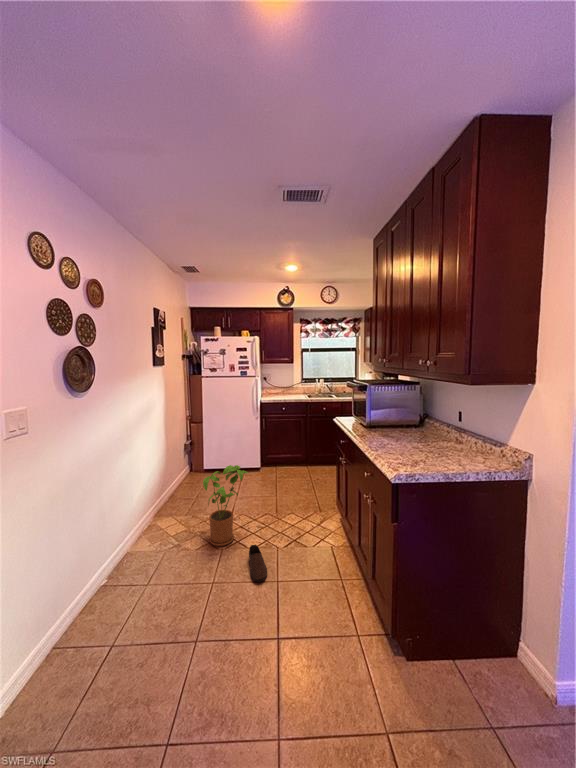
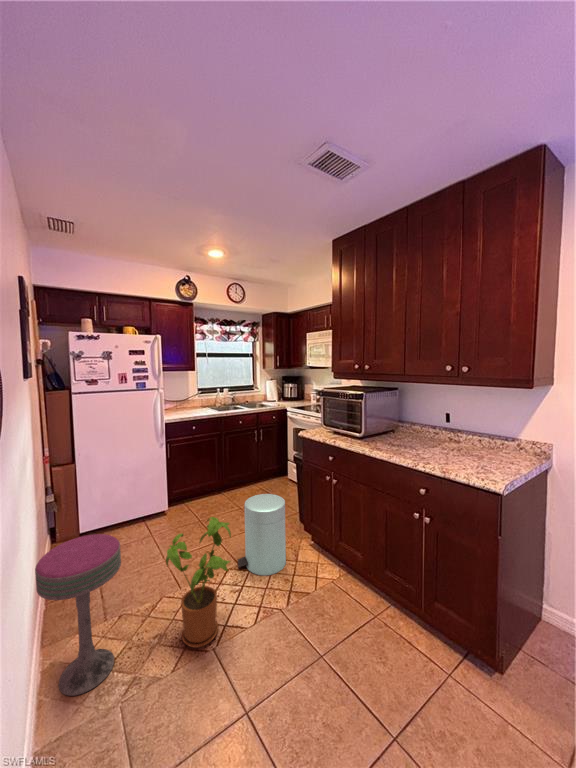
bar stool: none [137,458,181,542] -> present [35,534,121,696]
trash can: none [273,464,312,527] -> present [238,494,286,575]
shoe: present [249,545,267,582] -> none [261,620,308,673]

